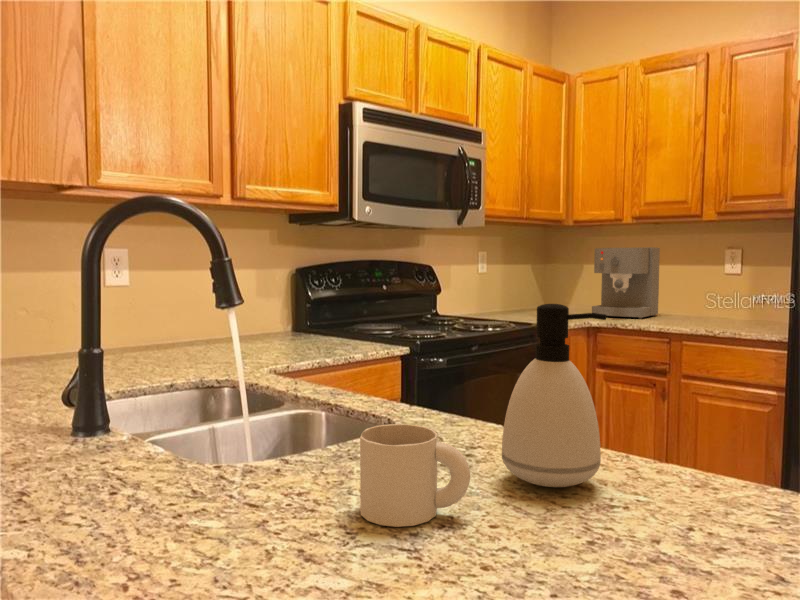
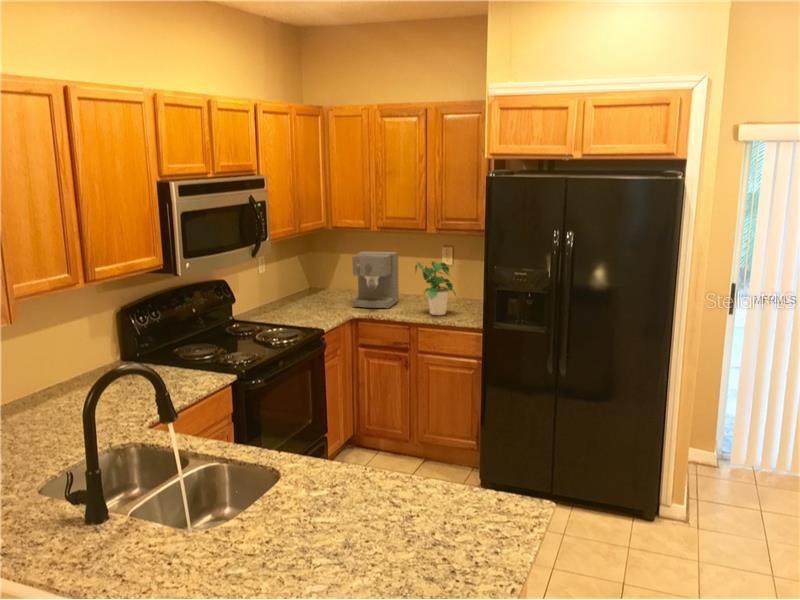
potted plant: none [682,243,748,325] -> present [415,261,456,315]
soap dispenser: present [502,304,607,487] -> none [358,424,405,511]
mug: present [360,424,470,527] -> none [302,500,354,554]

